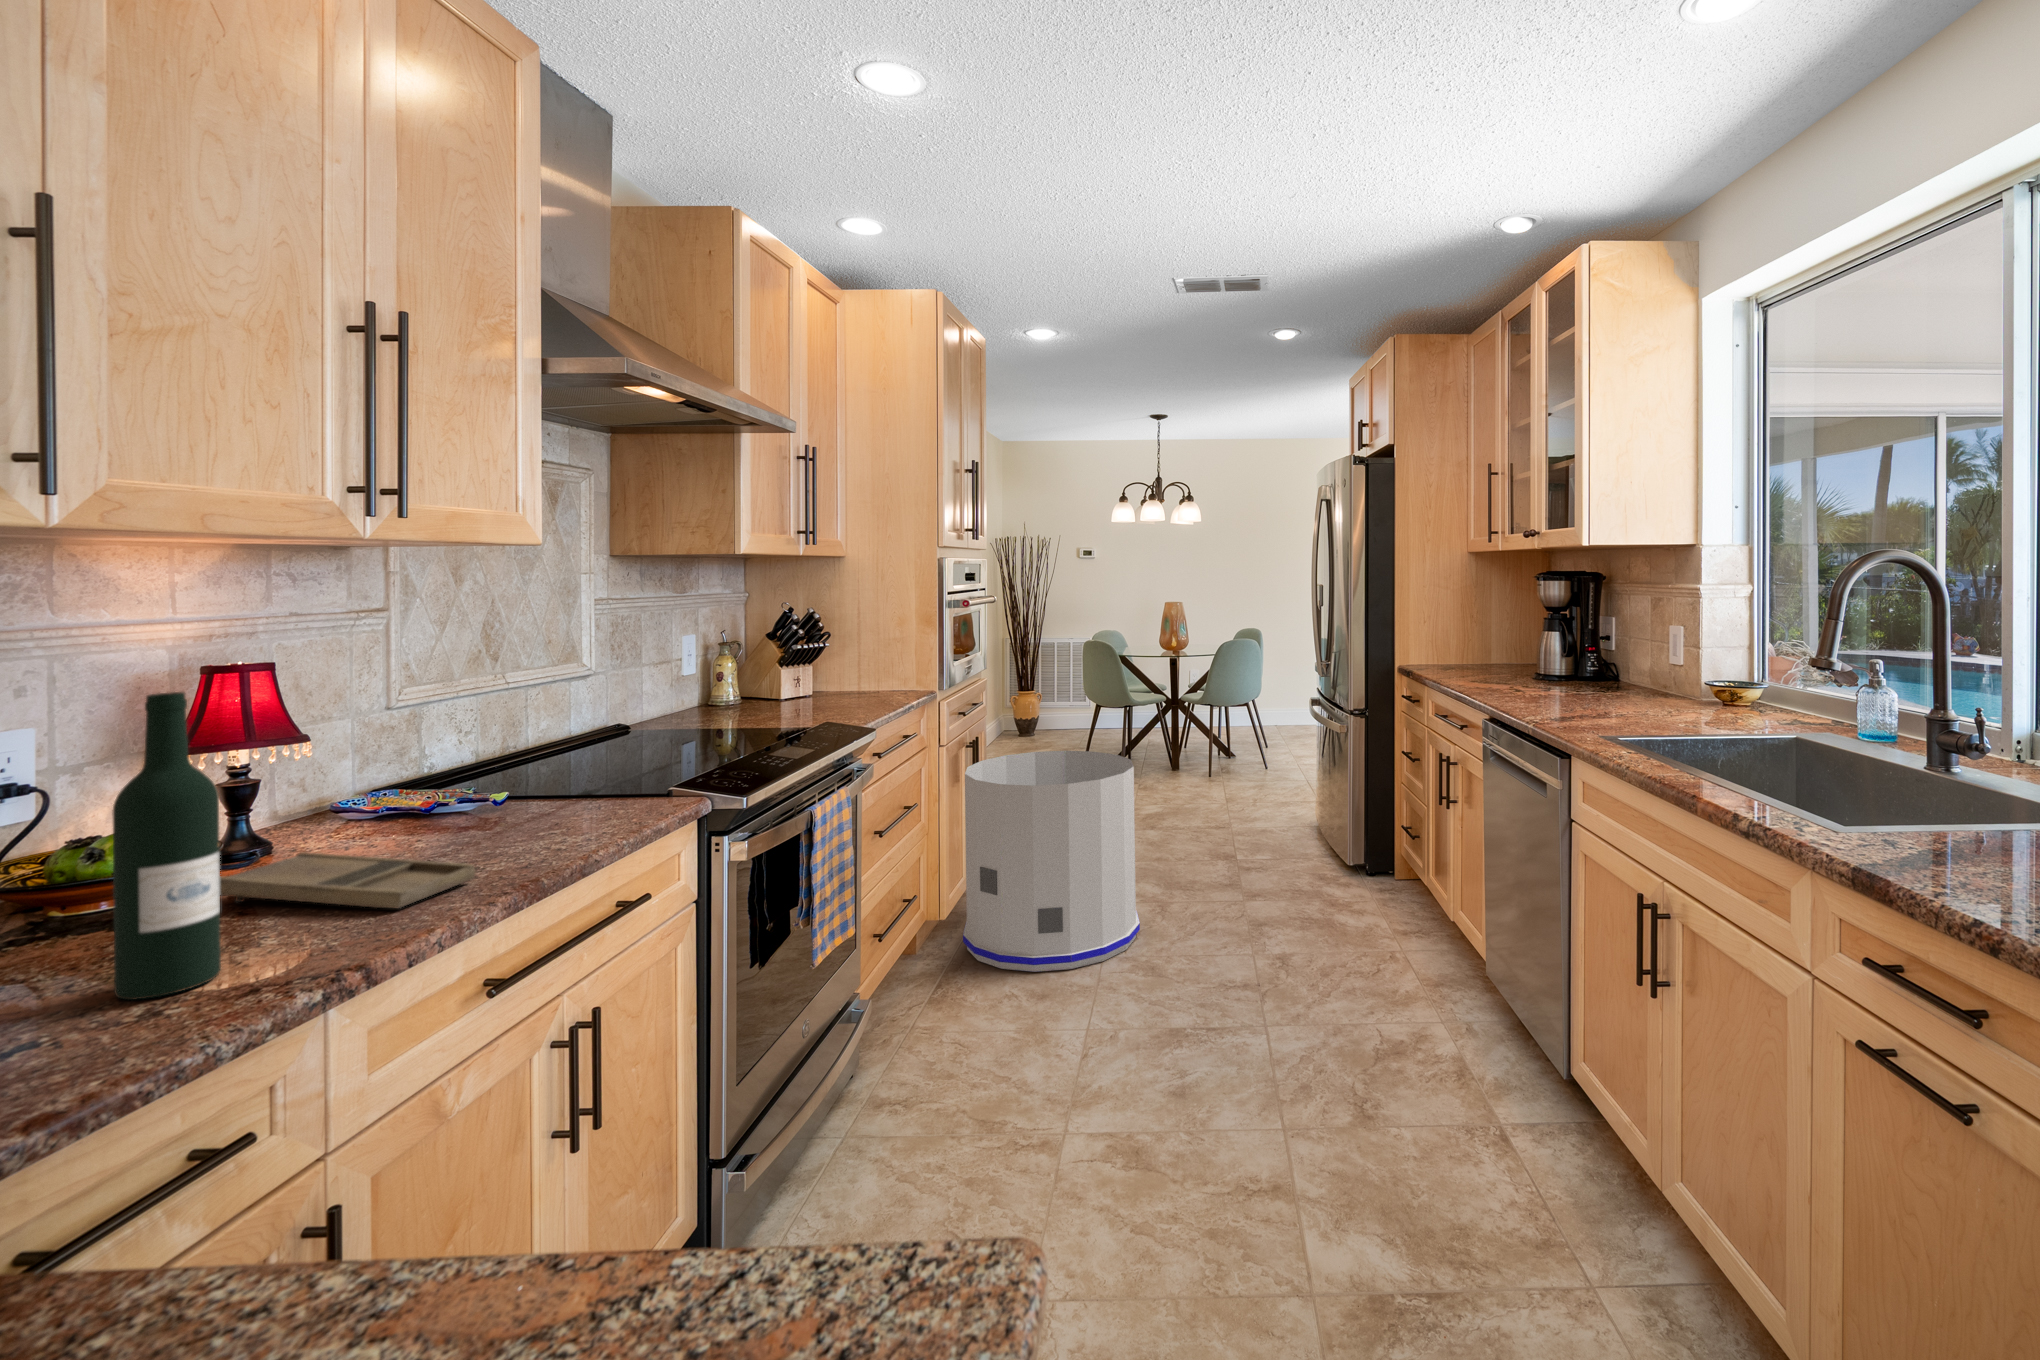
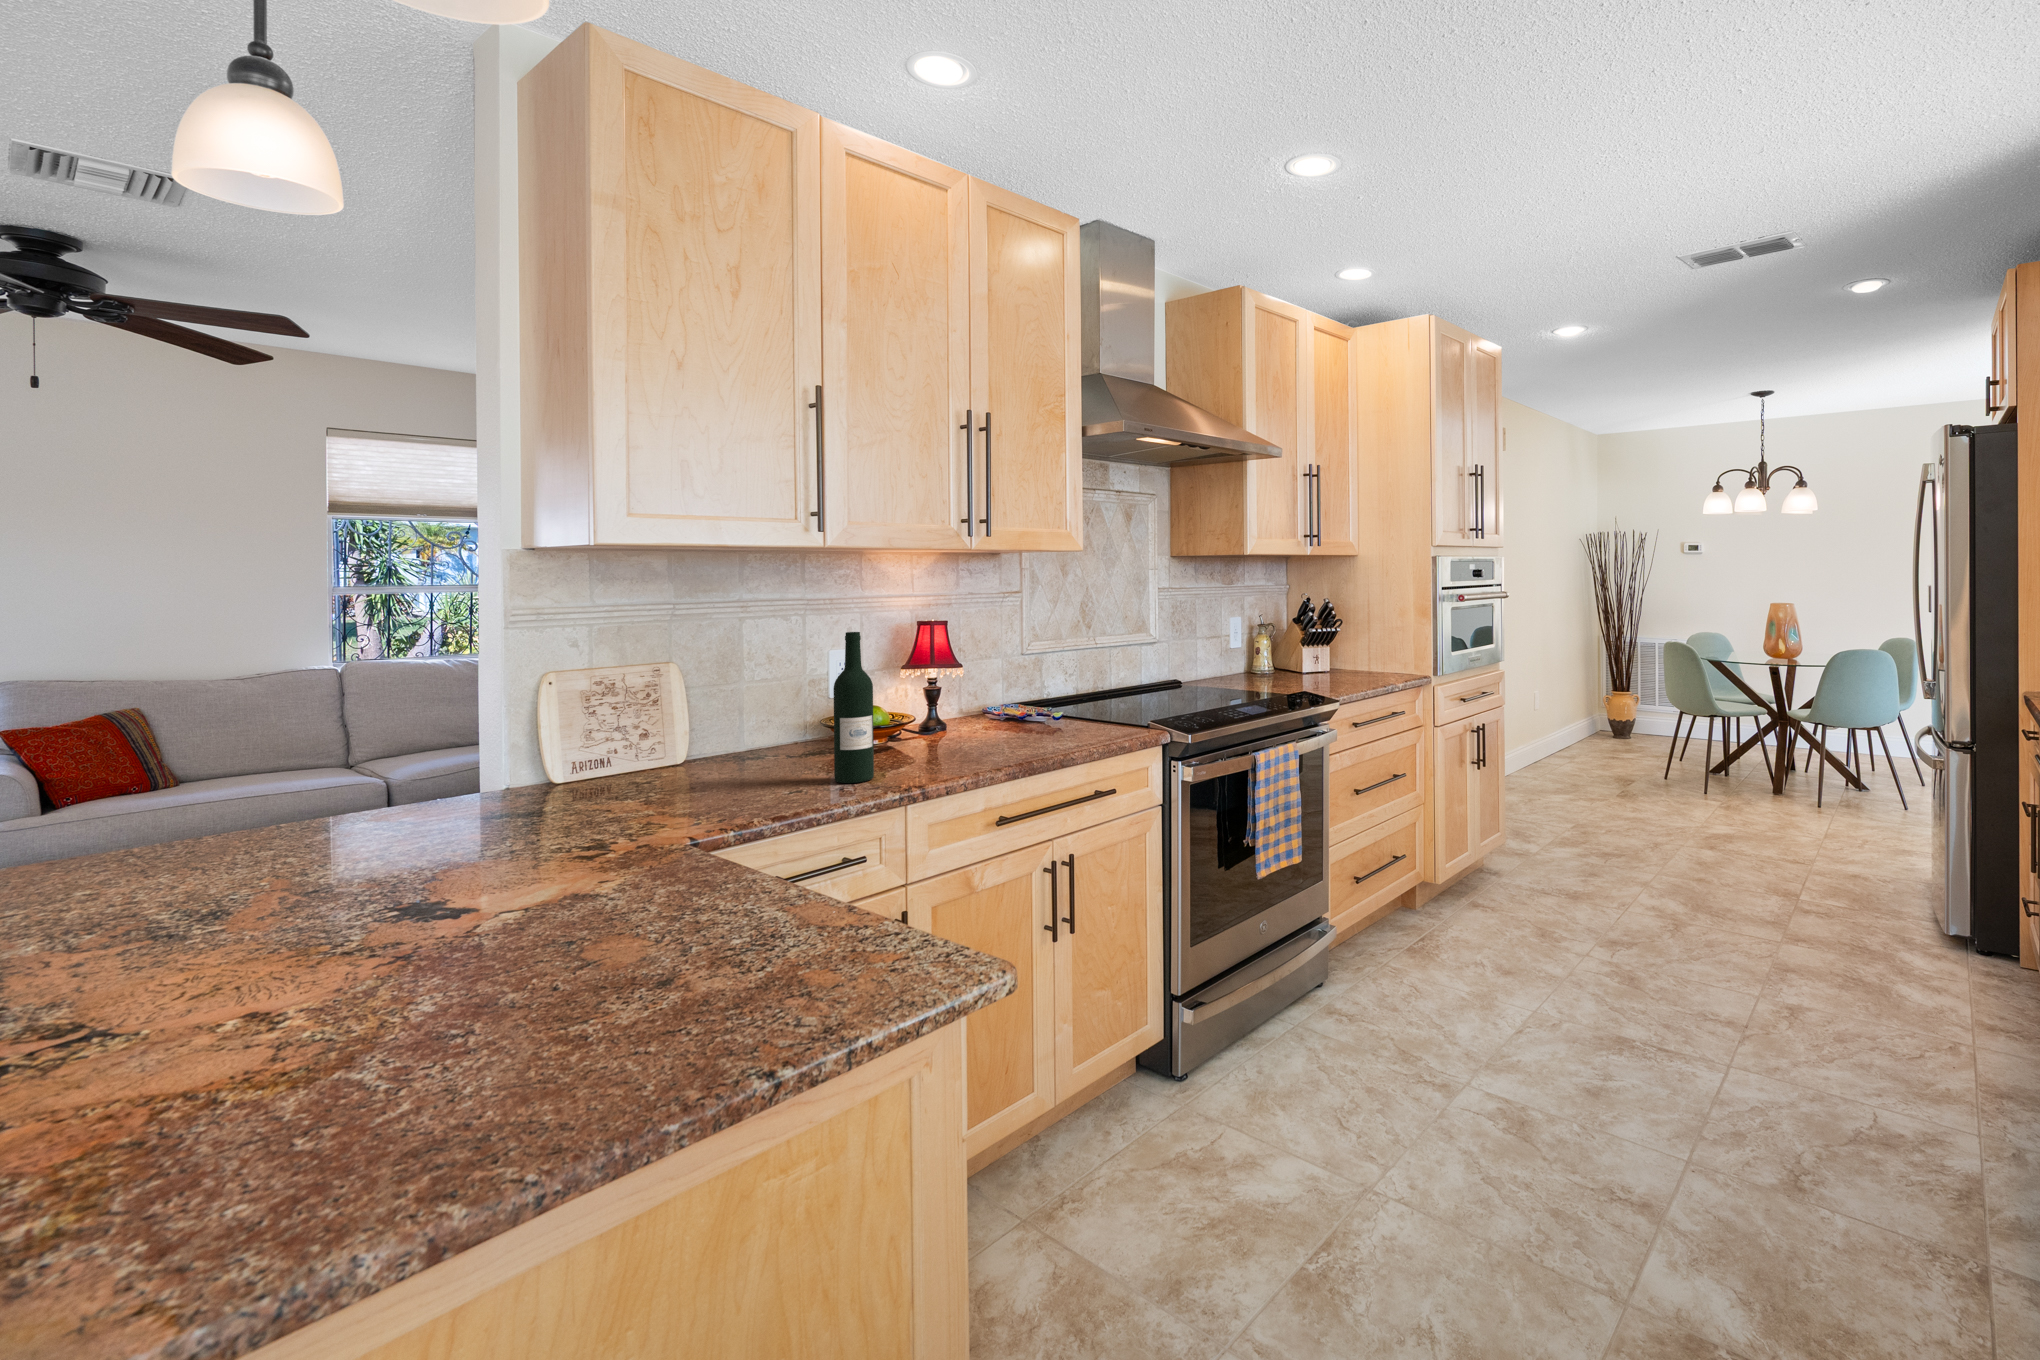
trash can: present [963,751,1140,972] -> none [1454,743,1632,953]
tray: present [220,852,475,908] -> none [899,729,1004,764]

